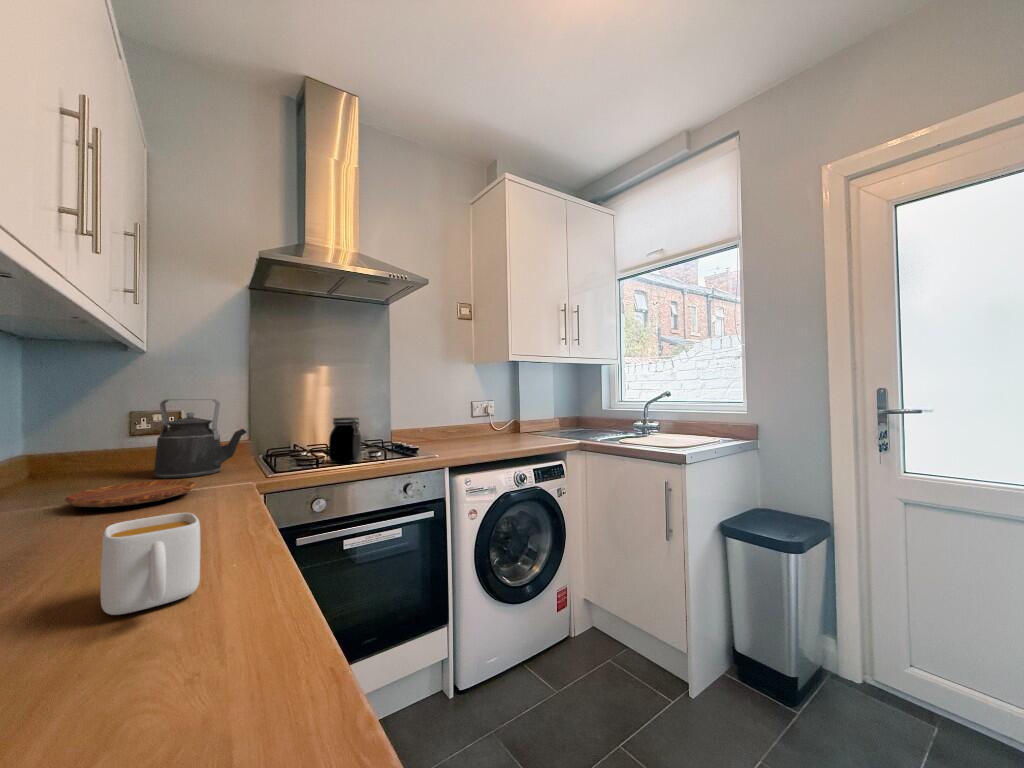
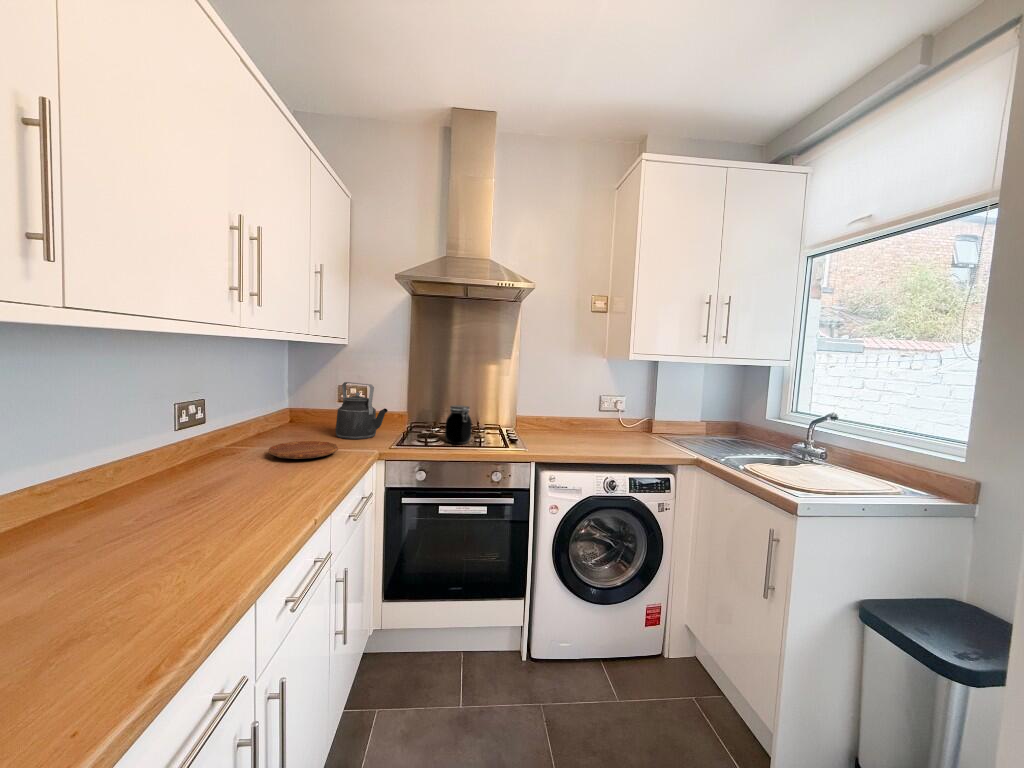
mug: present [100,513,200,615] -> none [193,486,253,542]

